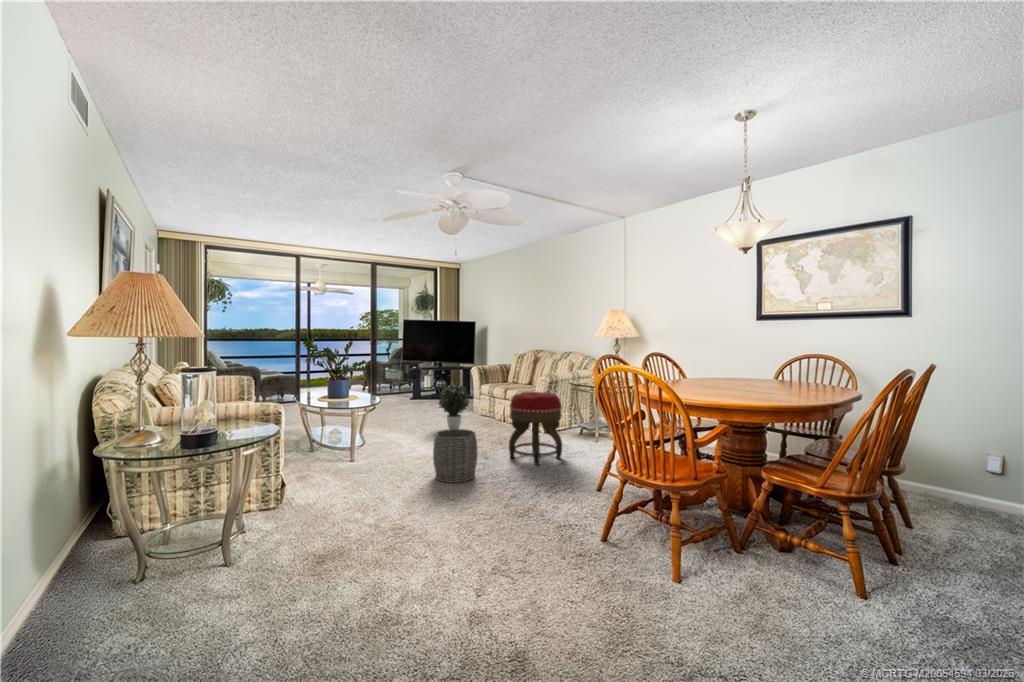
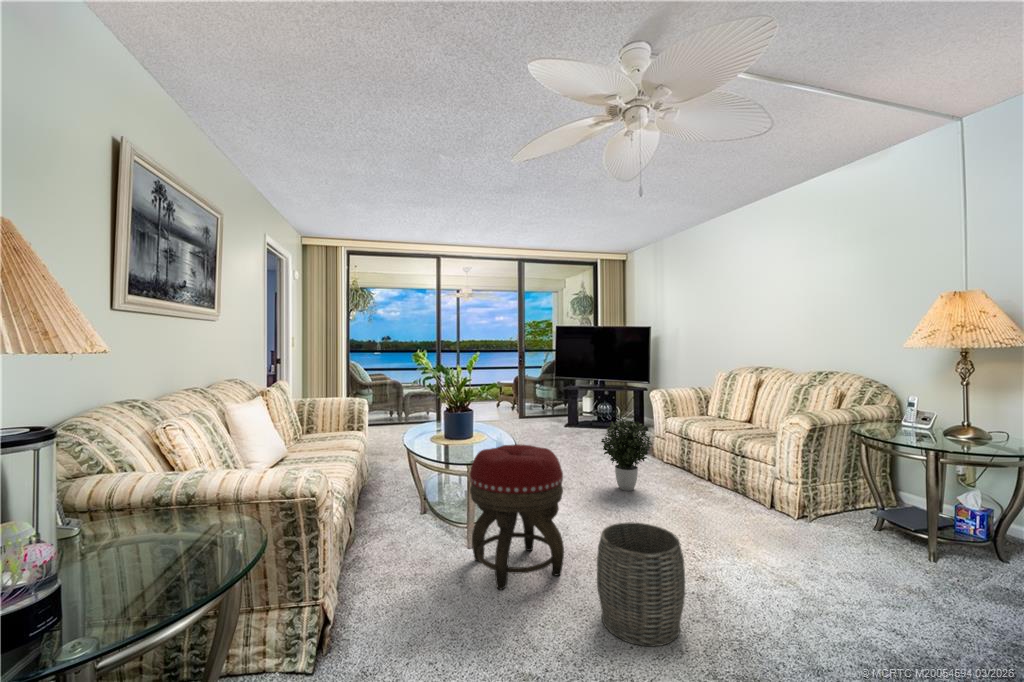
footstool: present [509,392,562,465] -> present [470,444,564,590]

